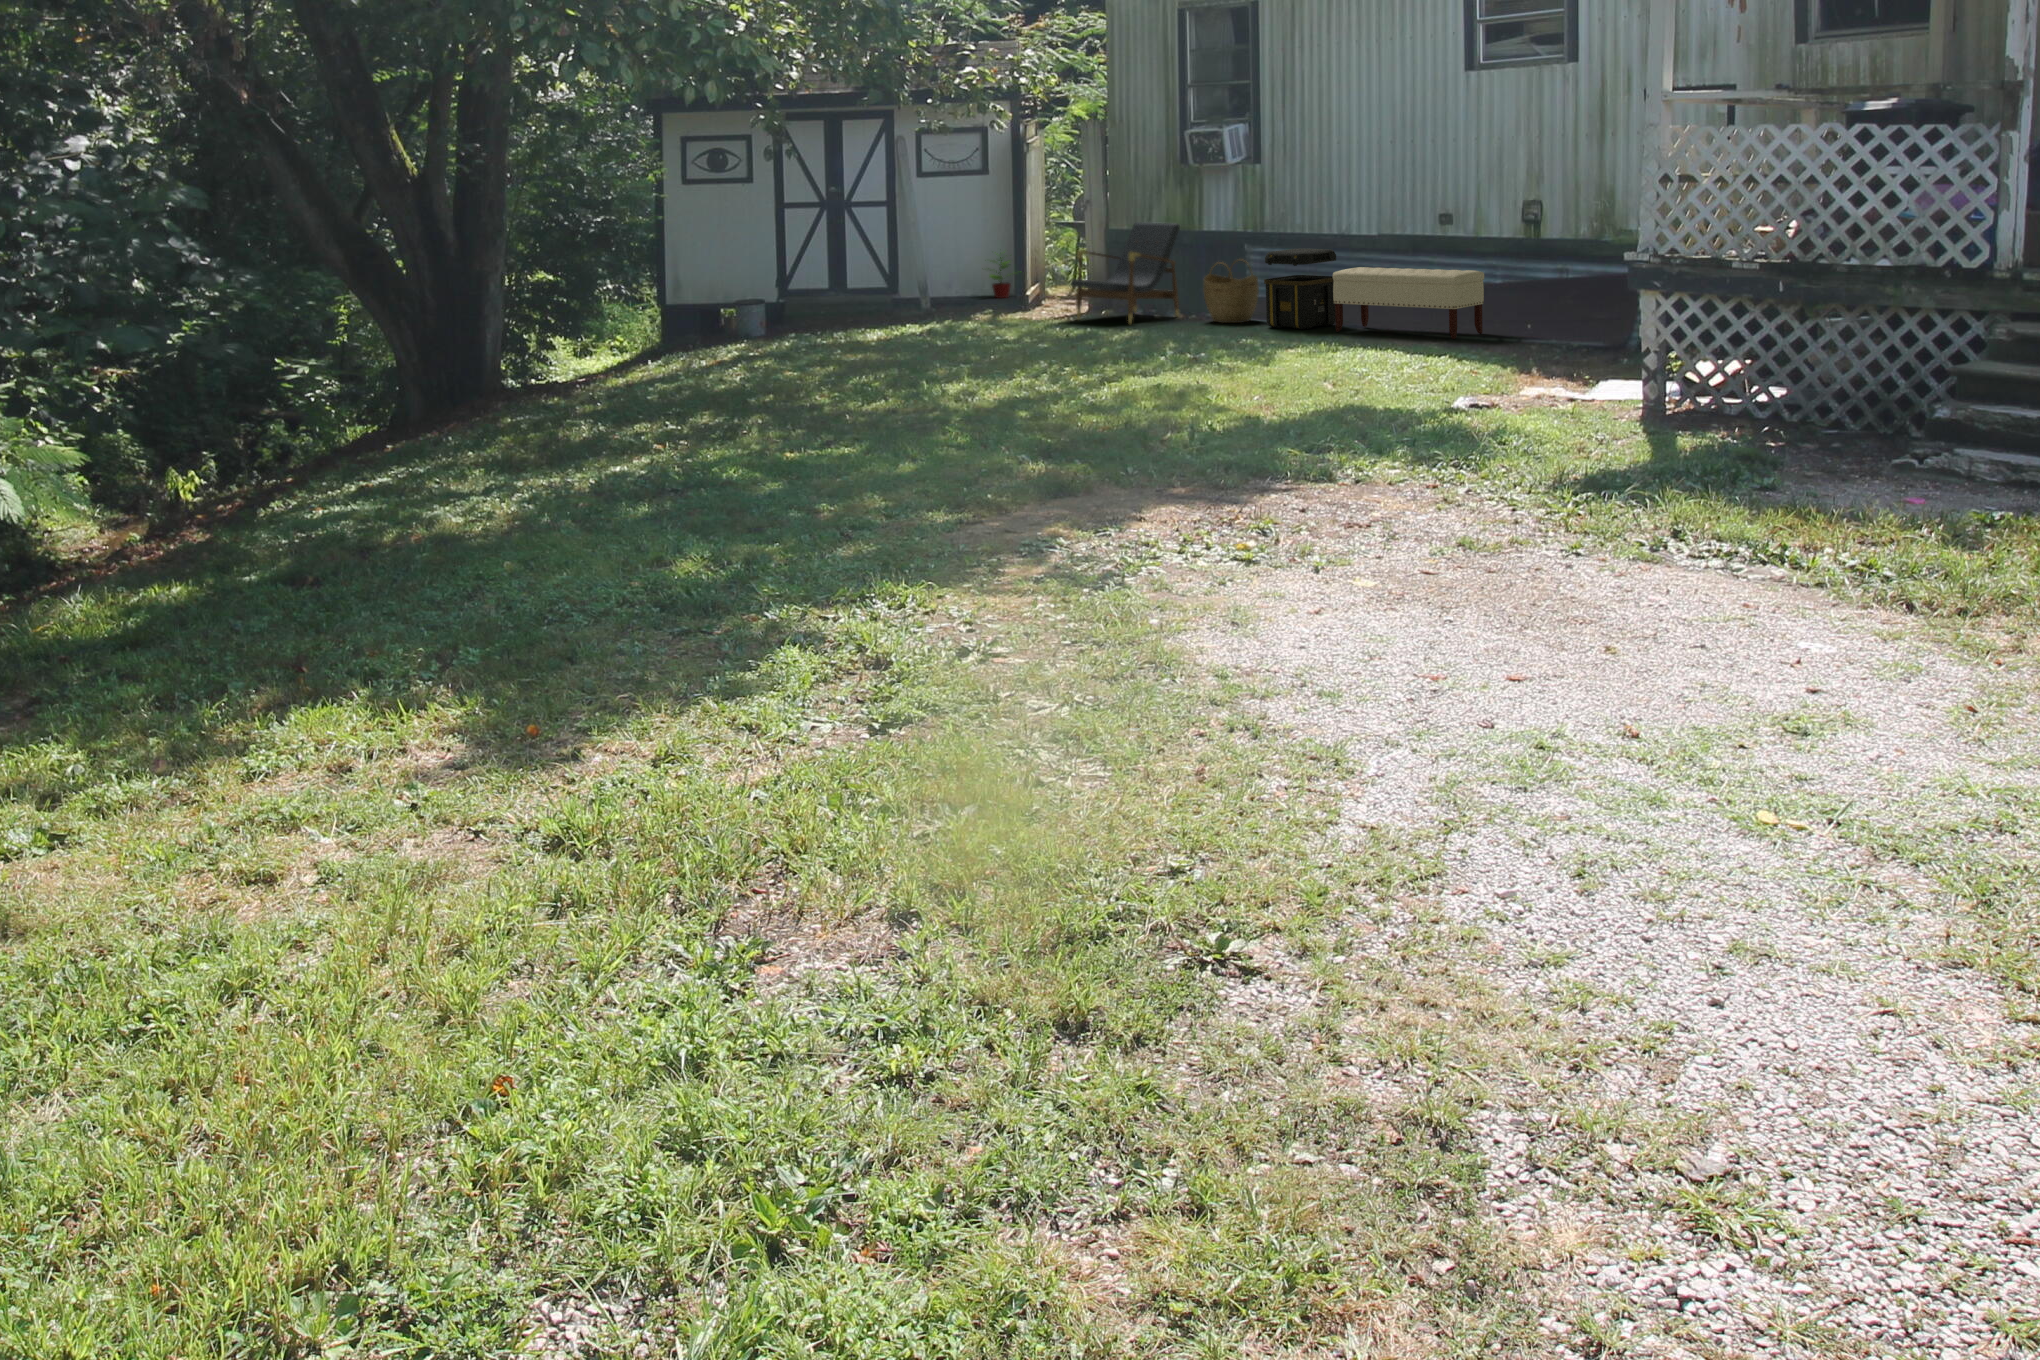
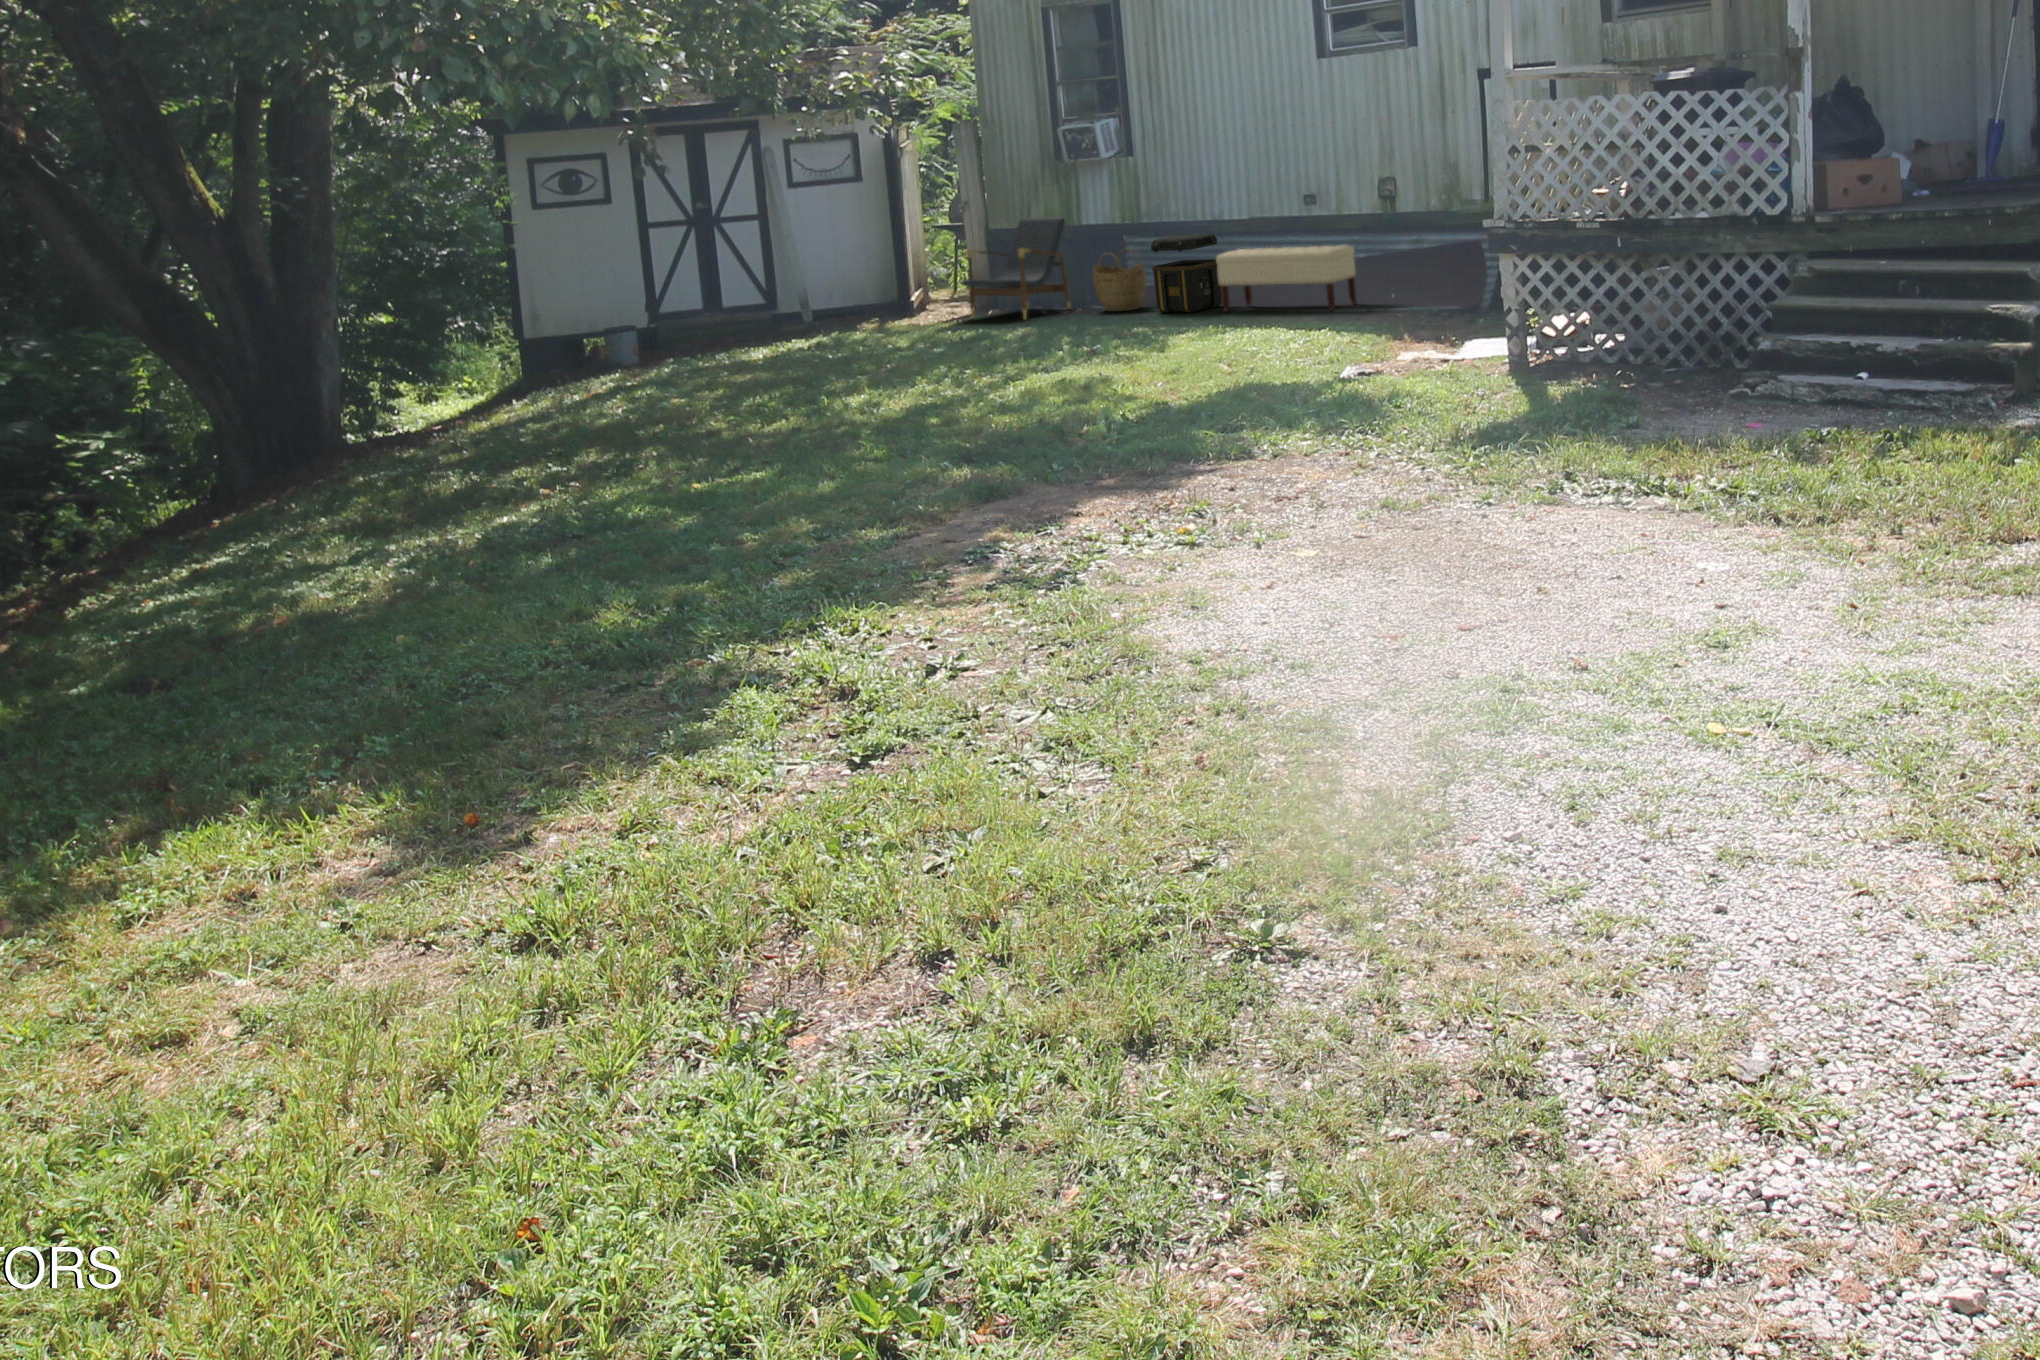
potted plant: present [990,257,1011,298] -> none [867,253,910,303]

